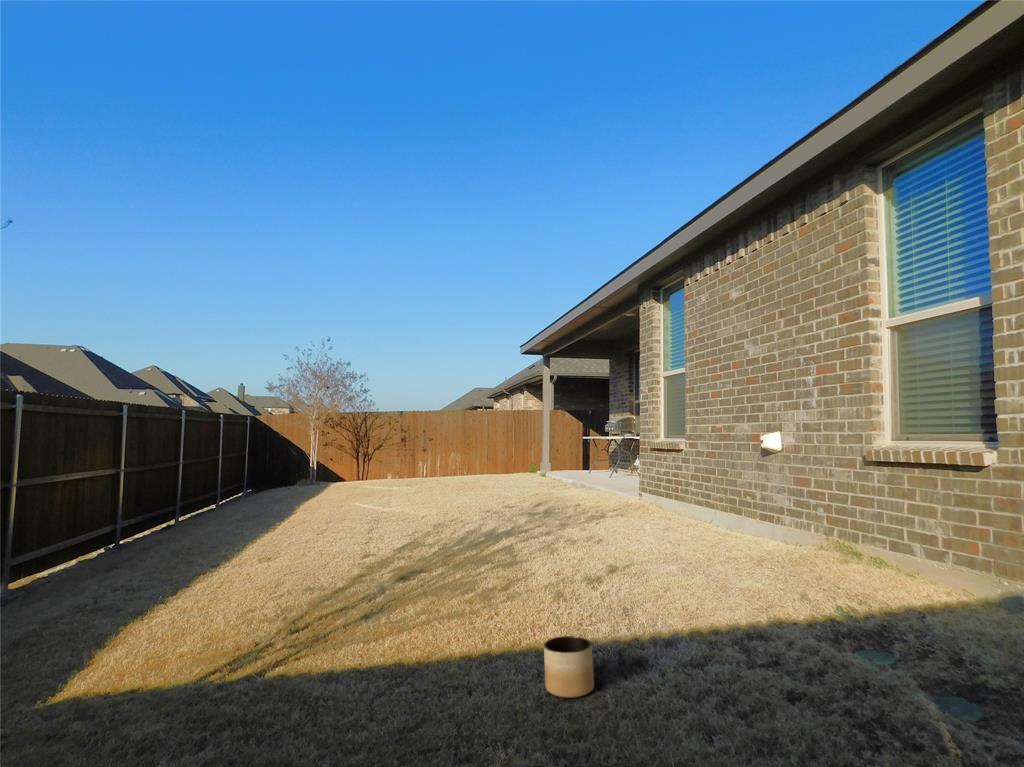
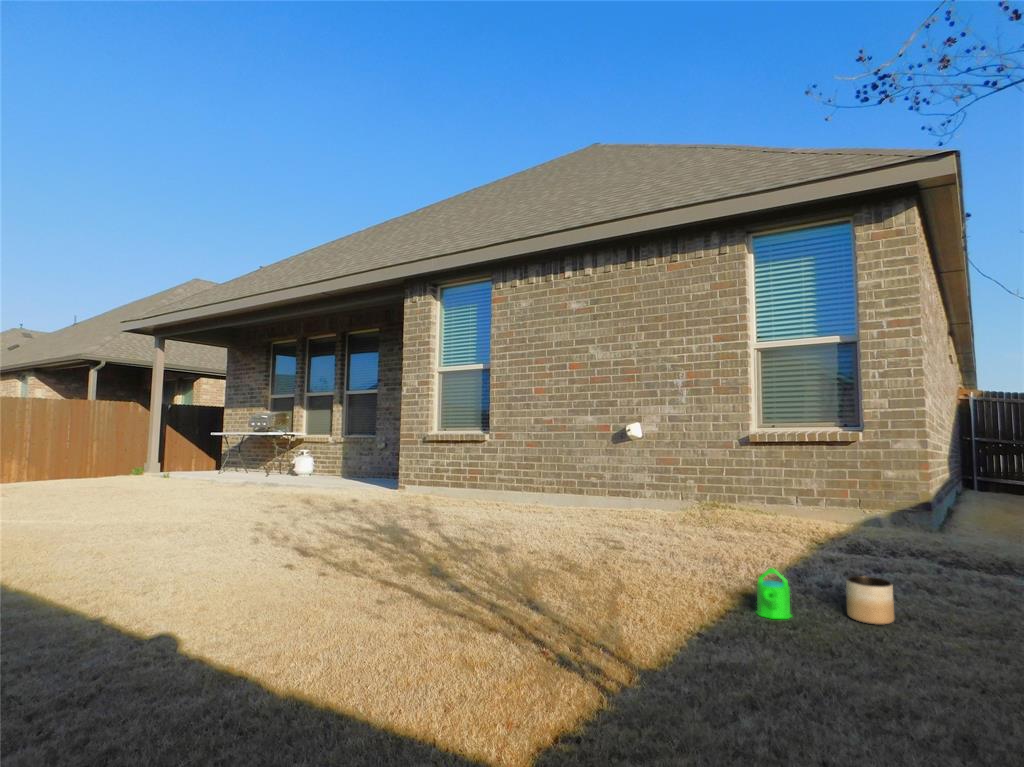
watering can: none [478,608,544,664] -> present [756,568,792,619]

